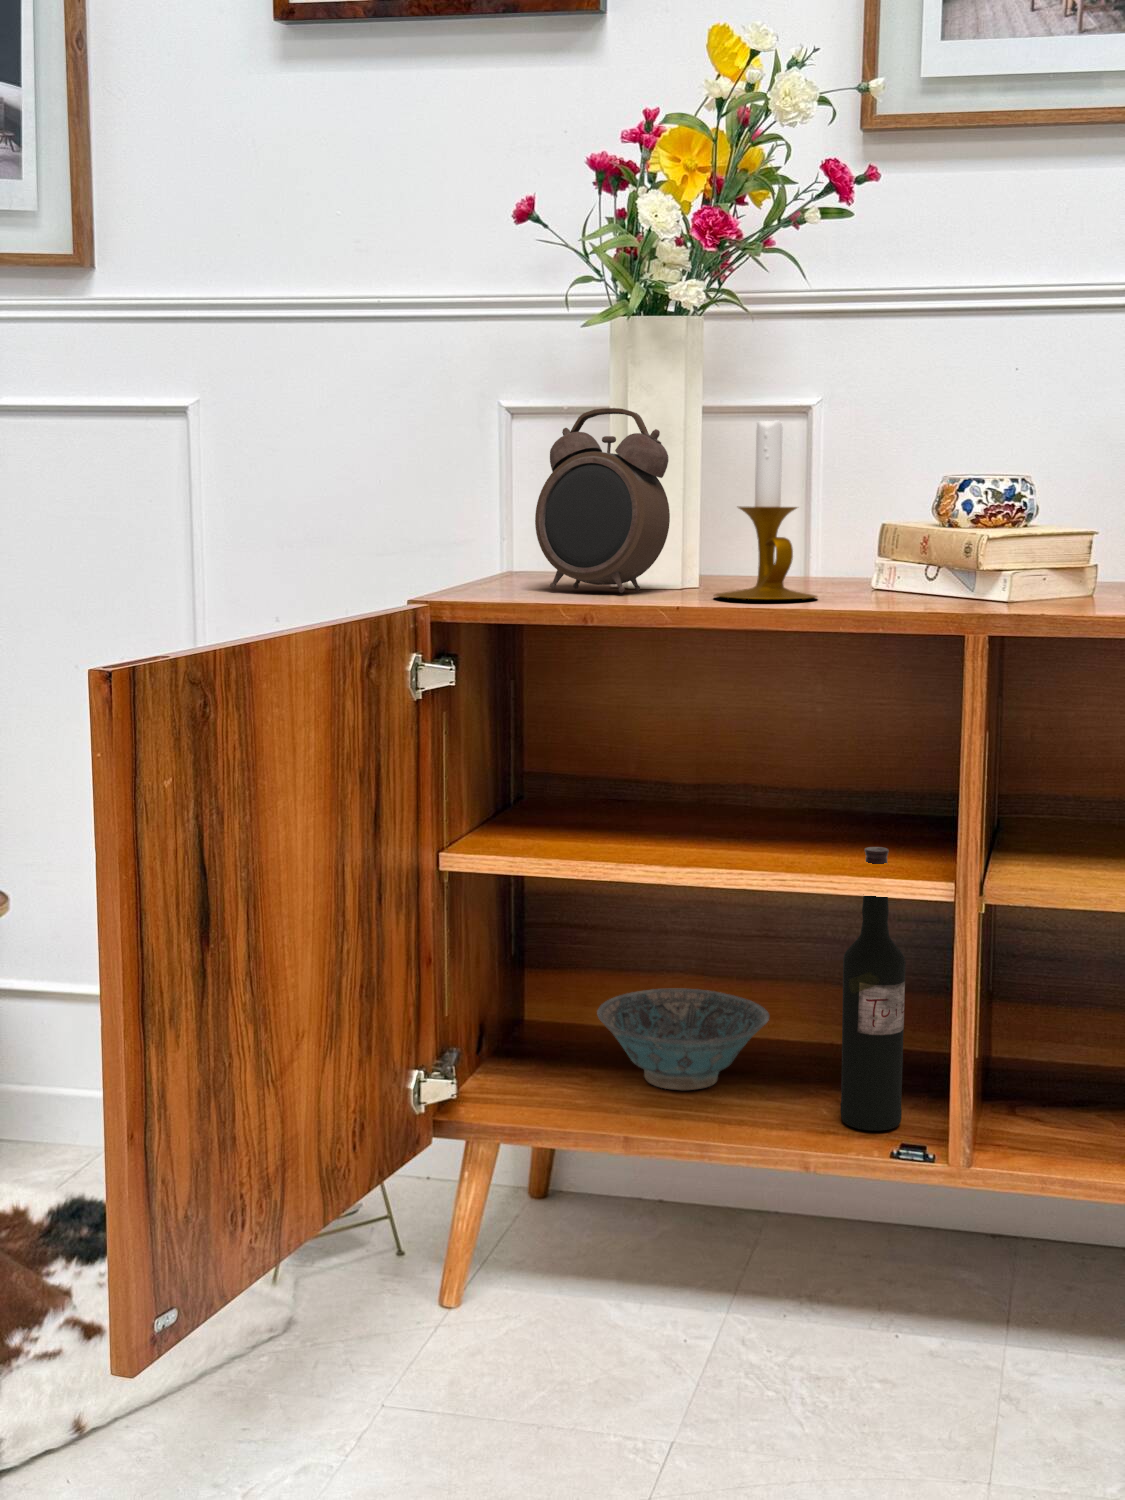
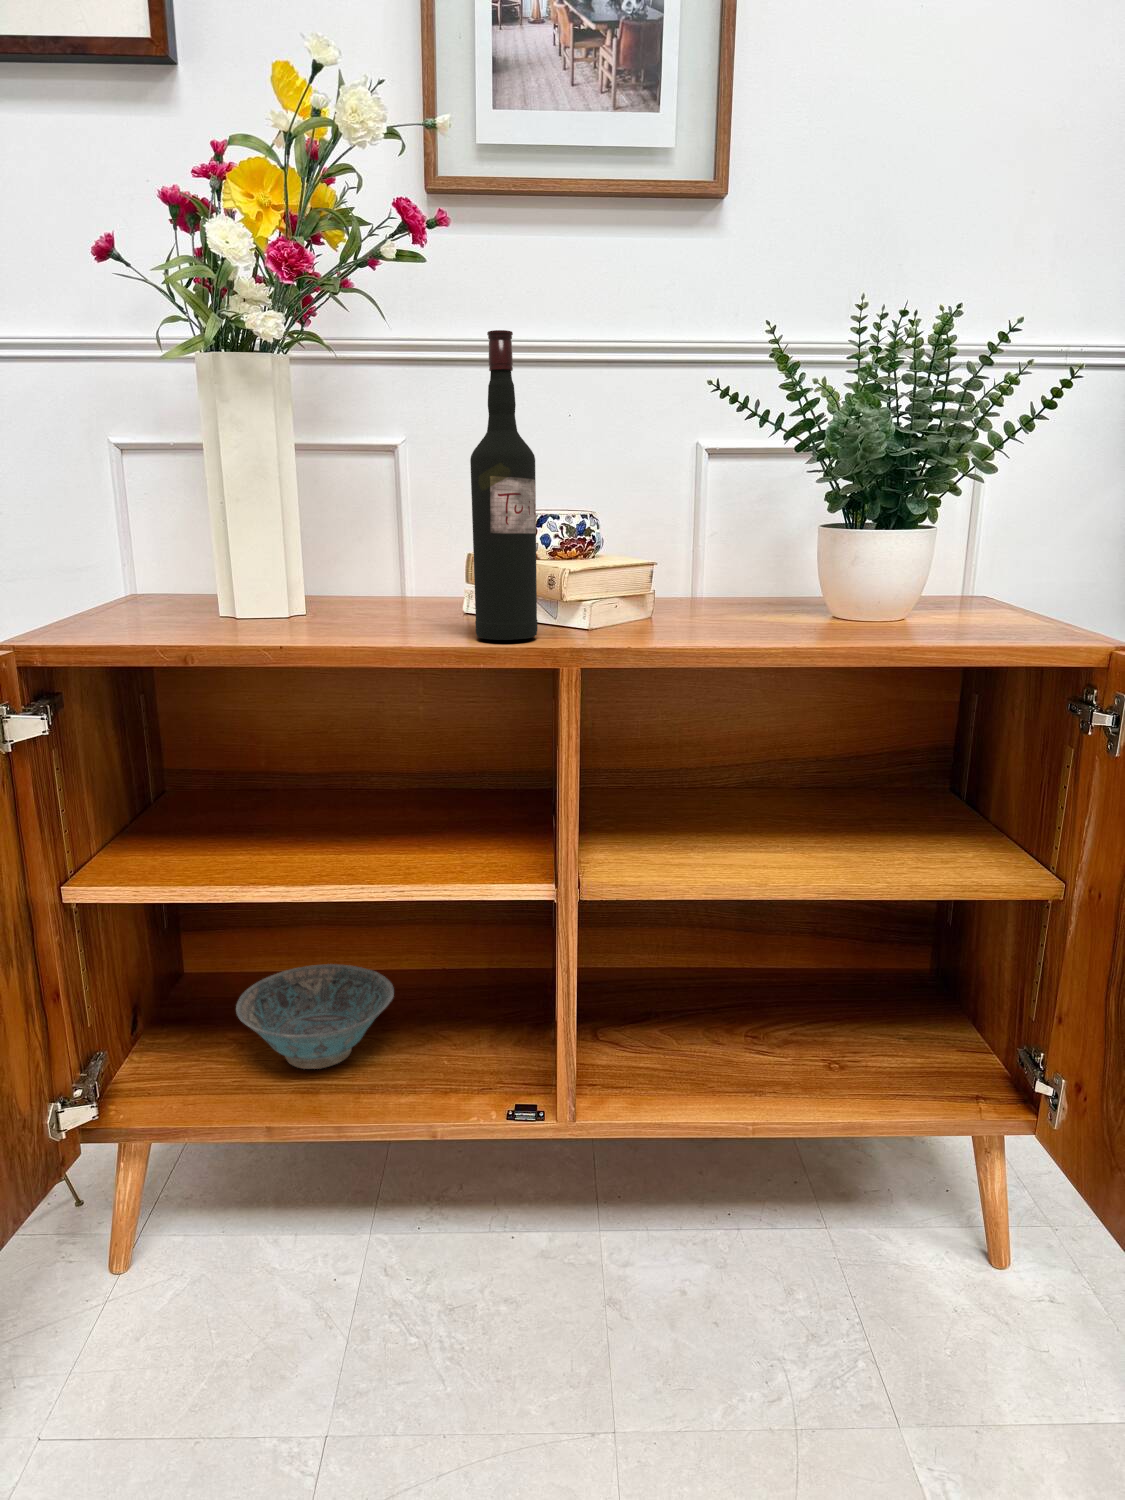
alarm clock: present [535,408,670,593] -> none [131,444,269,627]
candlestick: present [714,420,817,599] -> none [316,459,416,635]
wine bottle: present [841,847,906,1131] -> present [470,330,537,640]

